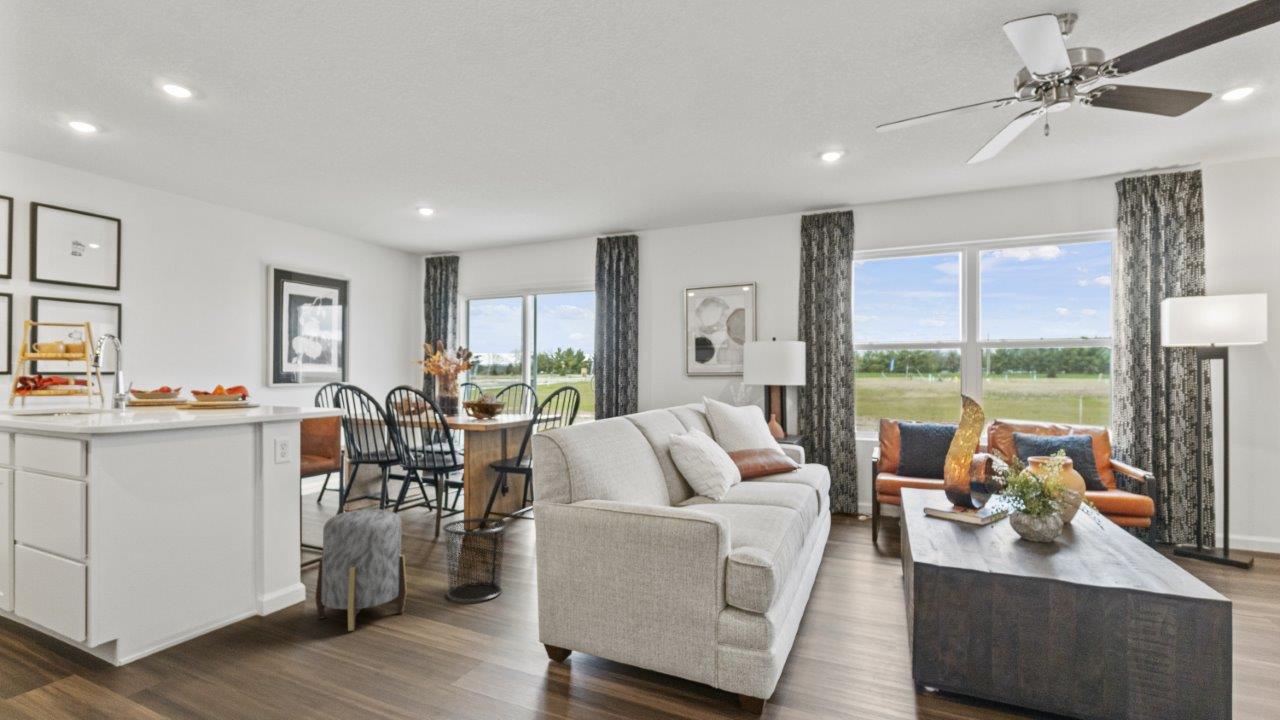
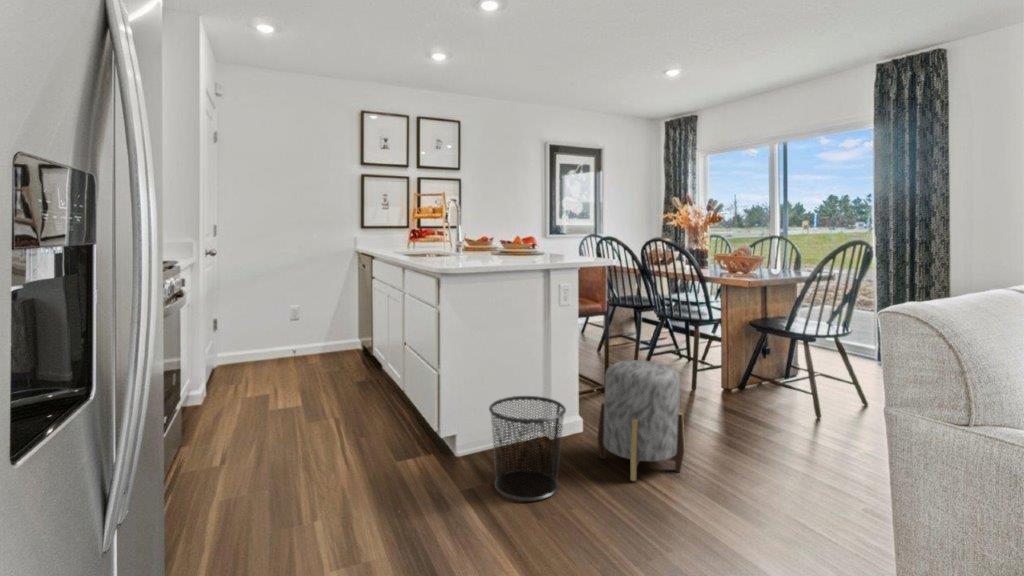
waste bin: present [443,518,508,602] -> present [489,396,566,501]

